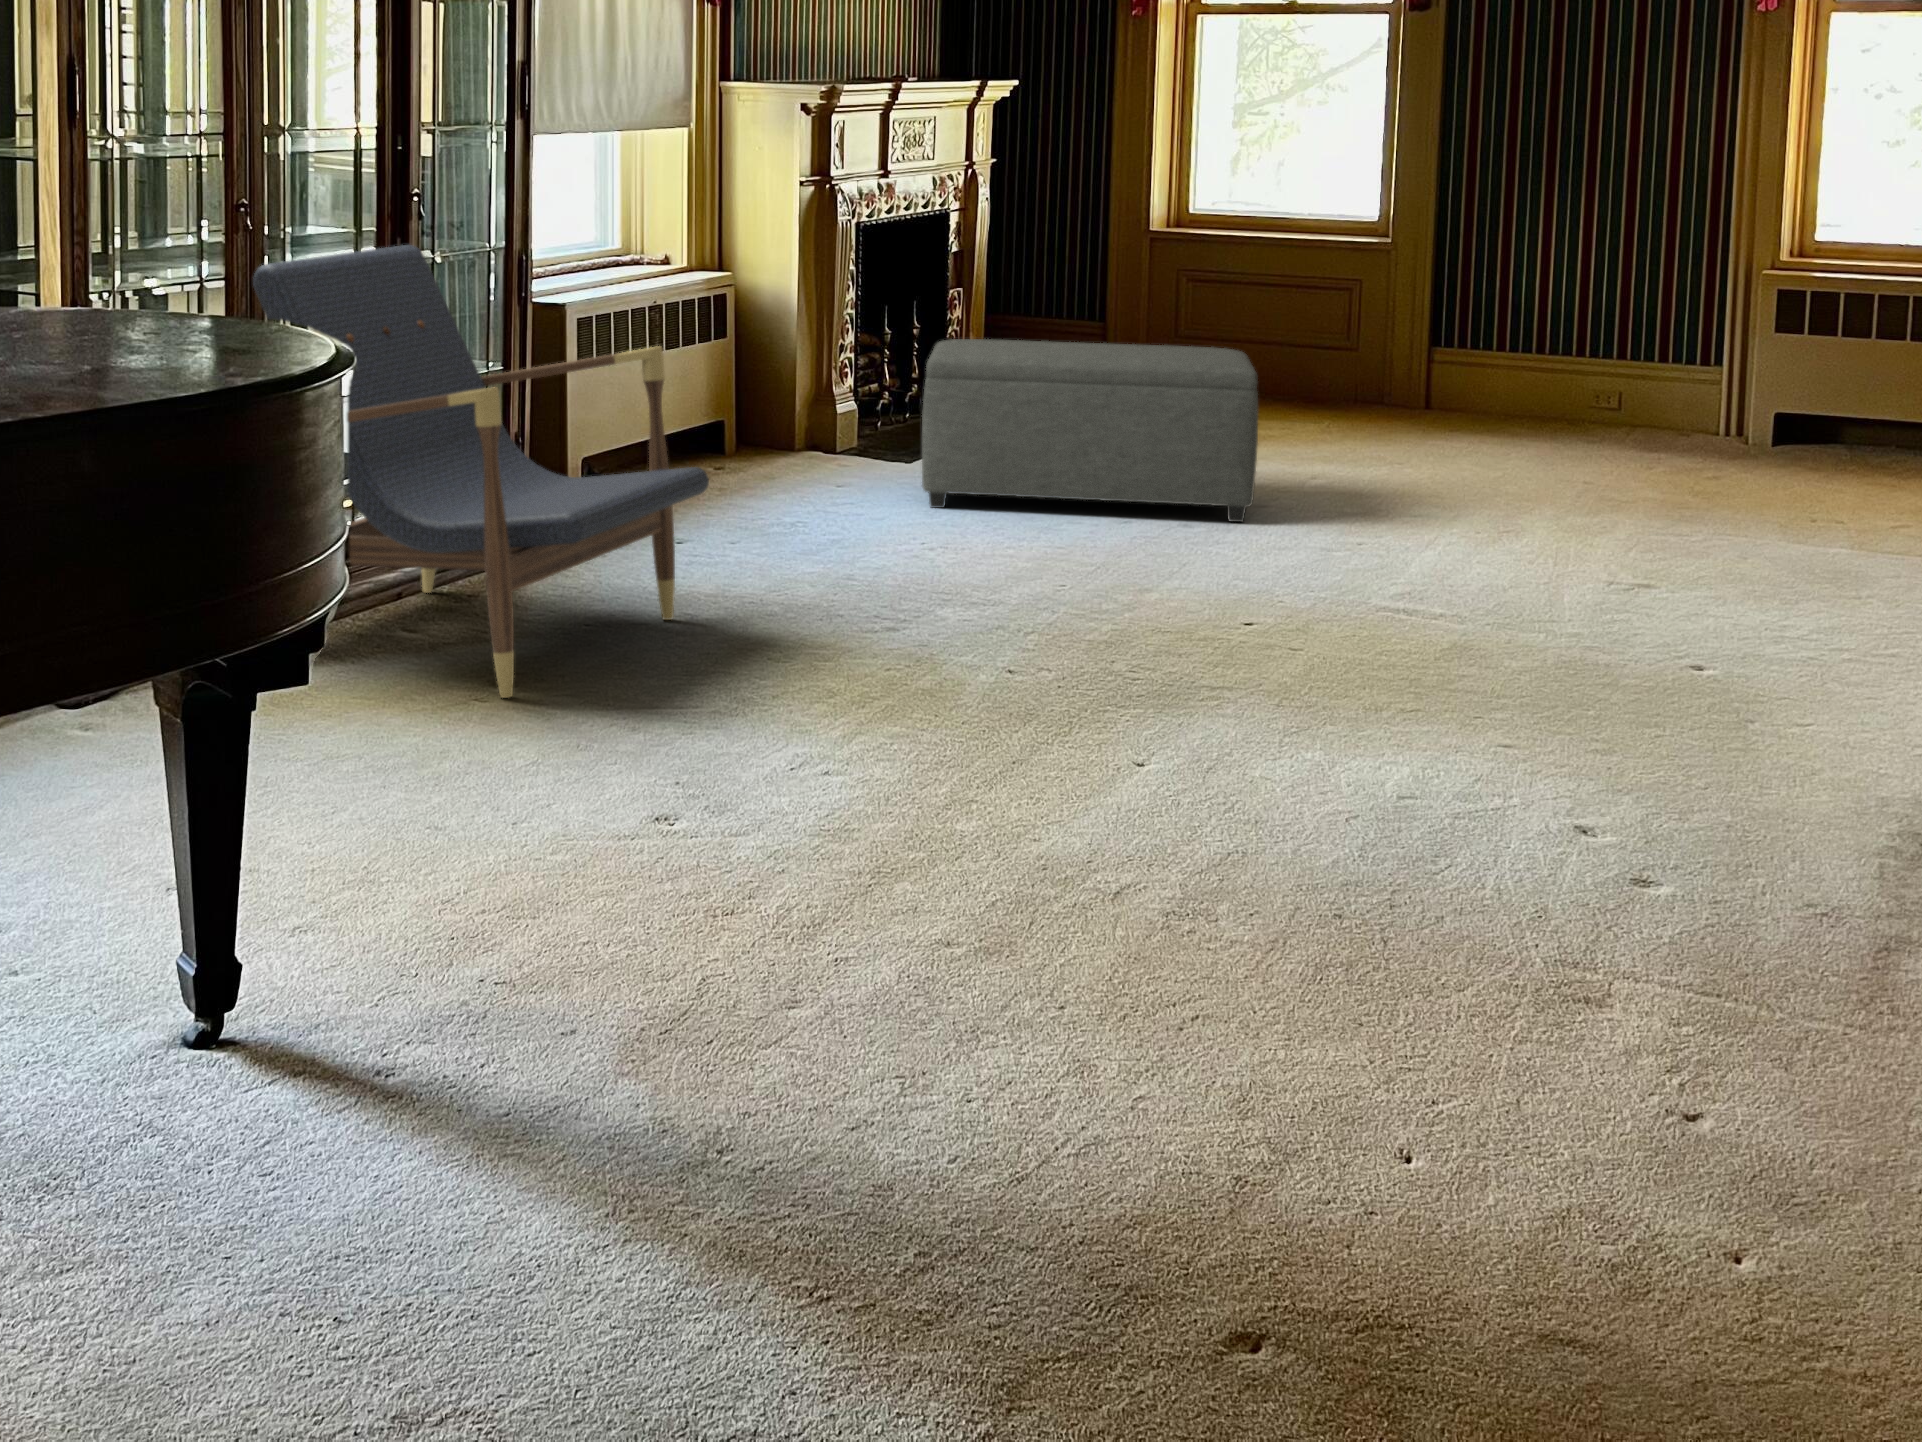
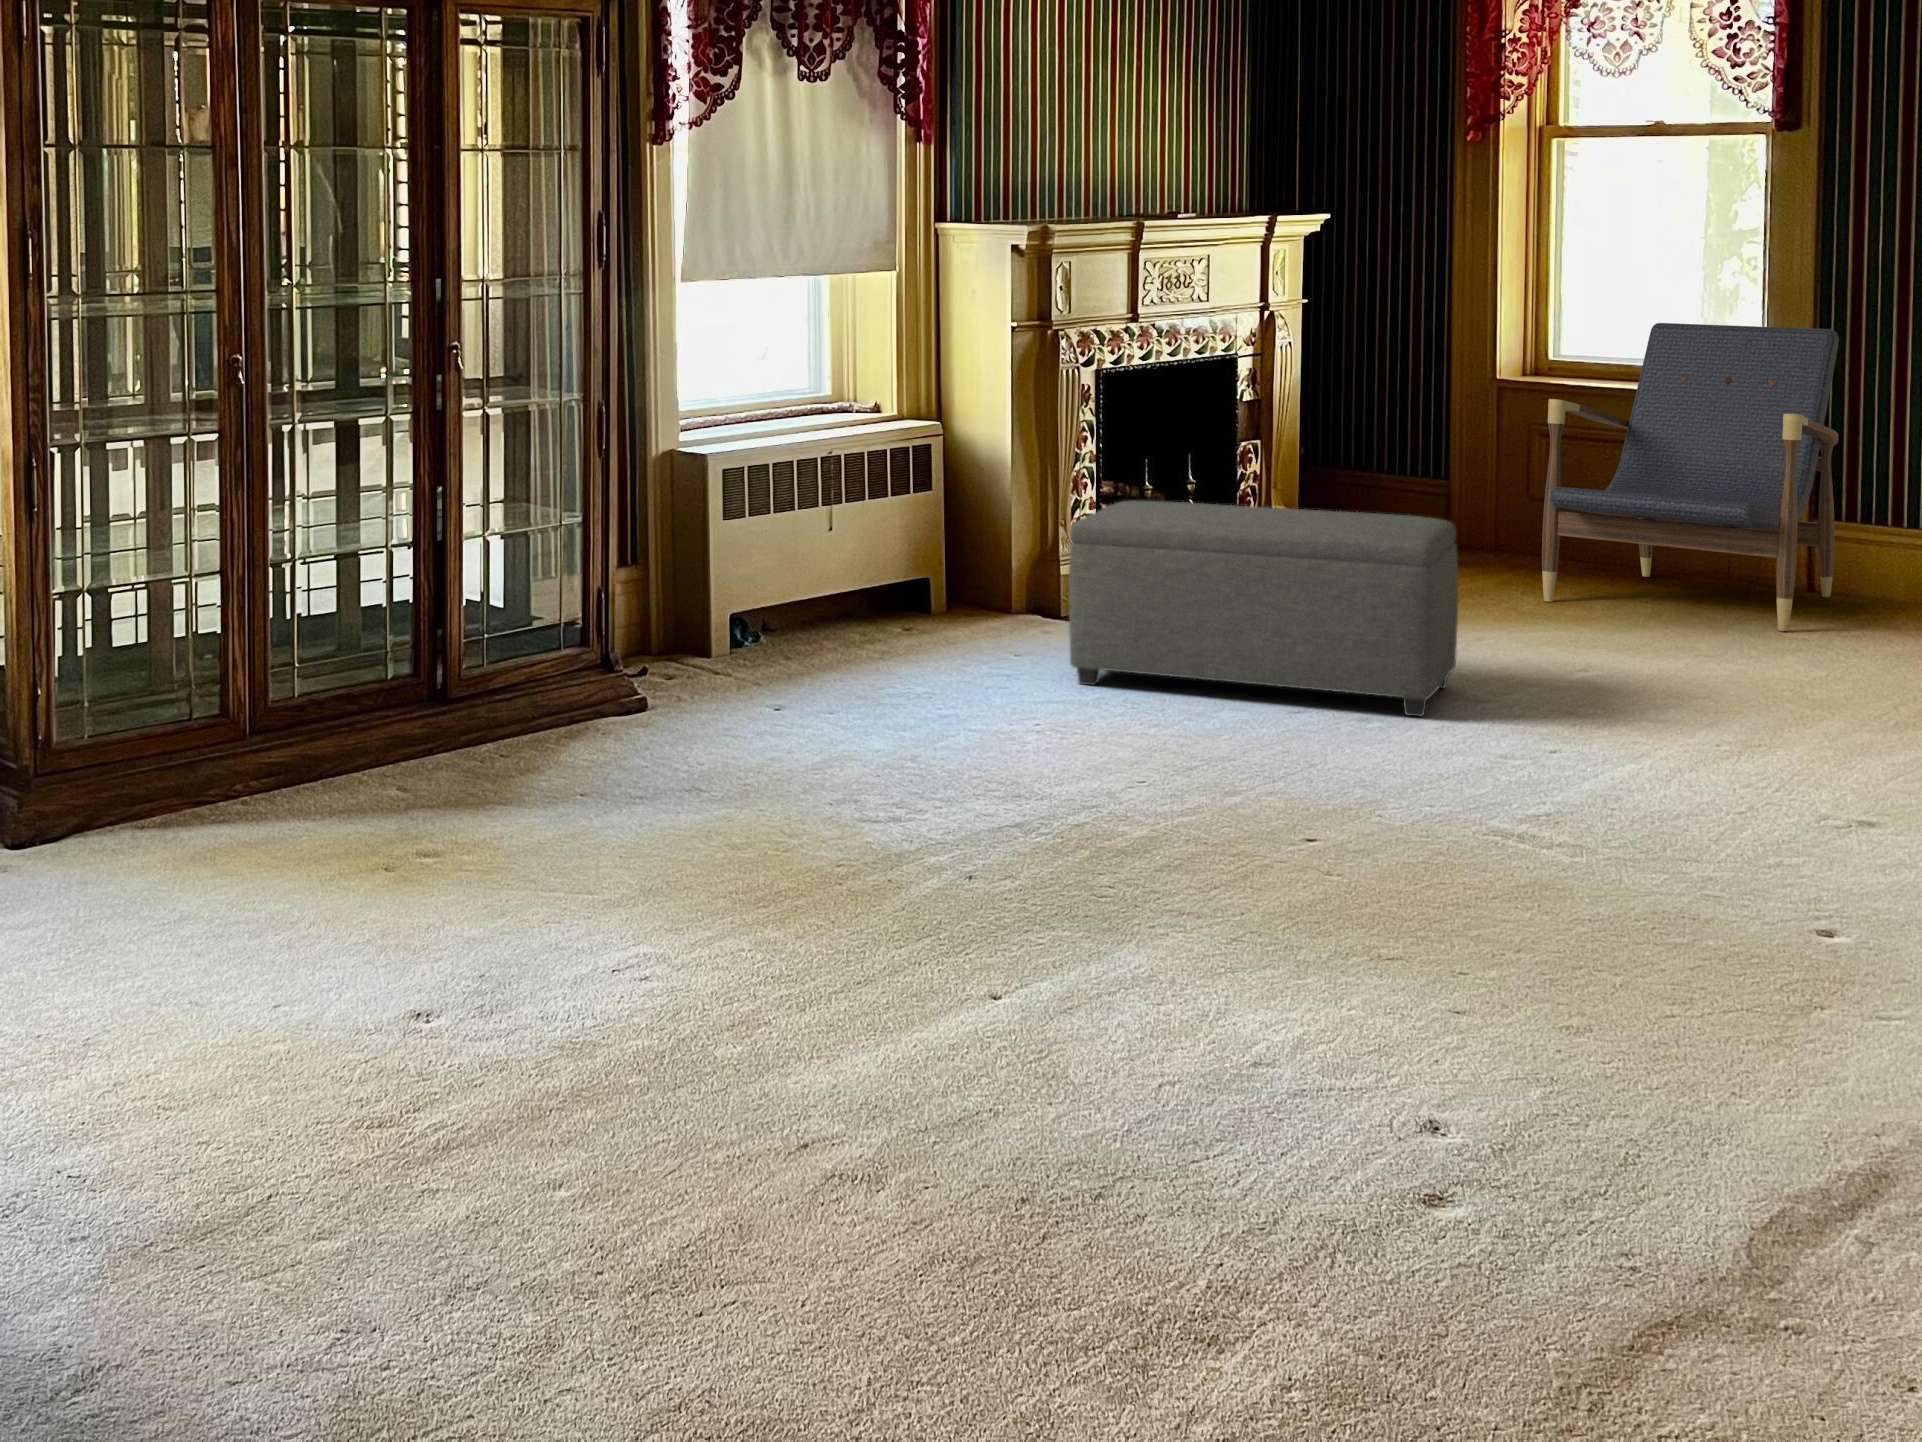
lounge chair: present [253,245,709,698] -> present [1542,323,1839,631]

